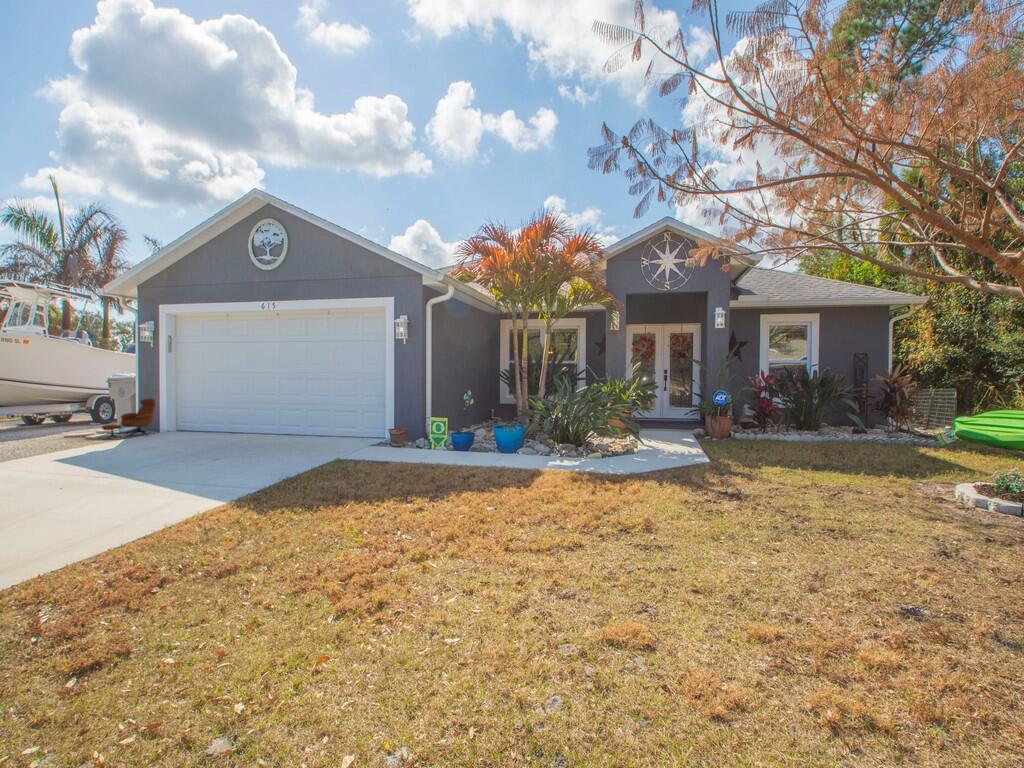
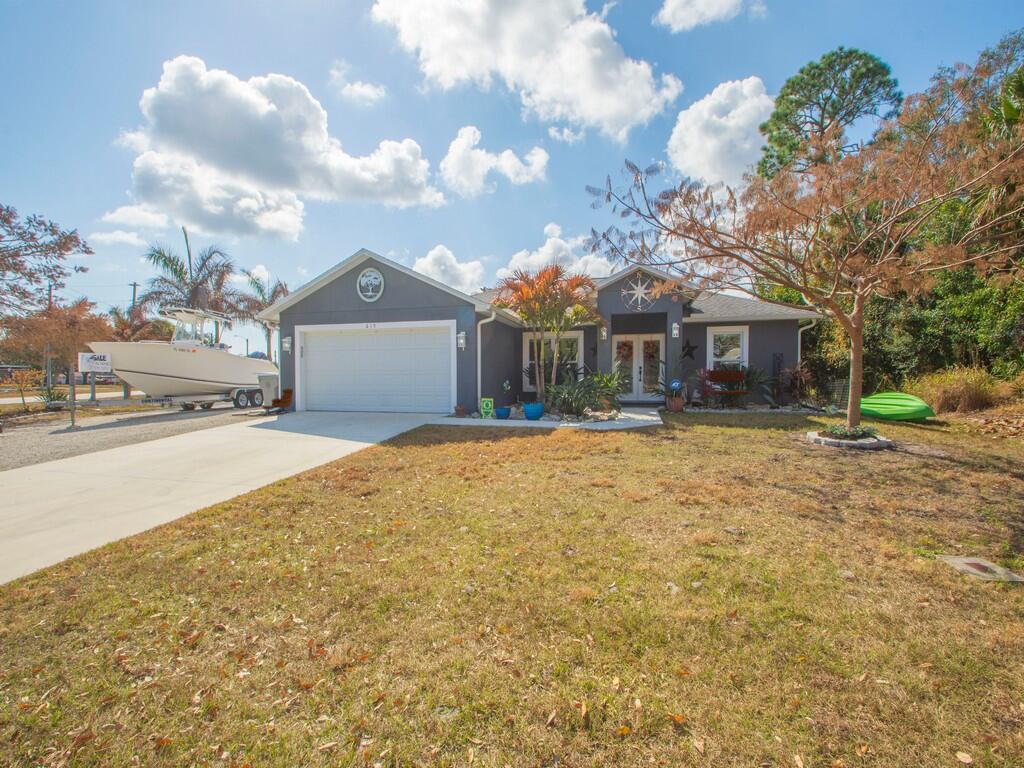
bench: none [766,377,827,433] -> present [709,370,750,408]

